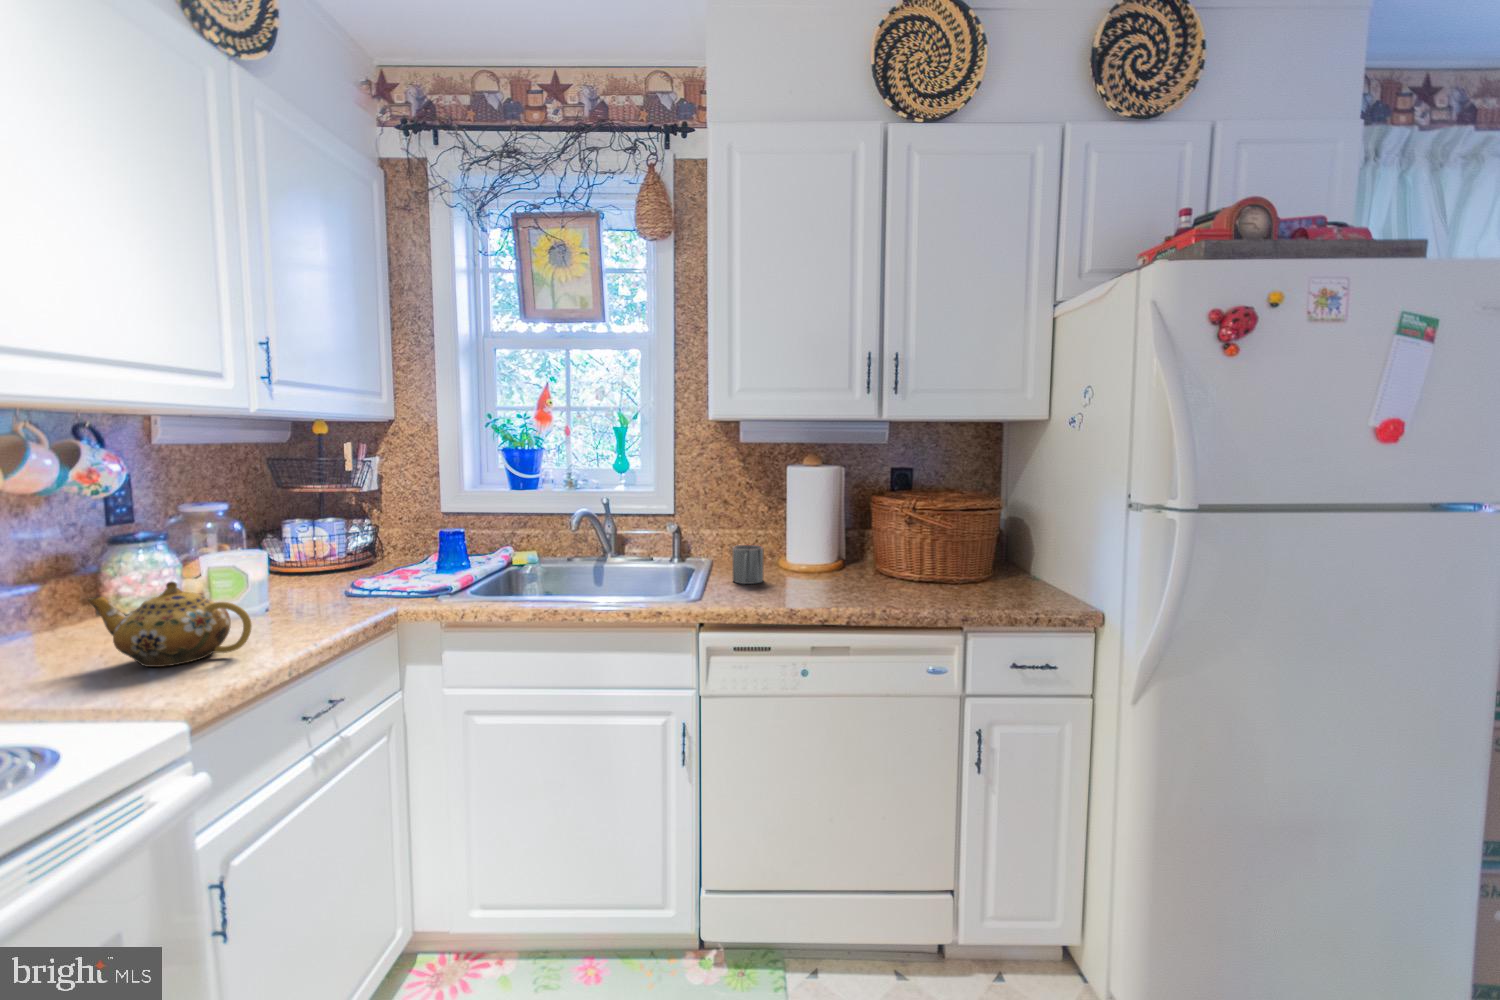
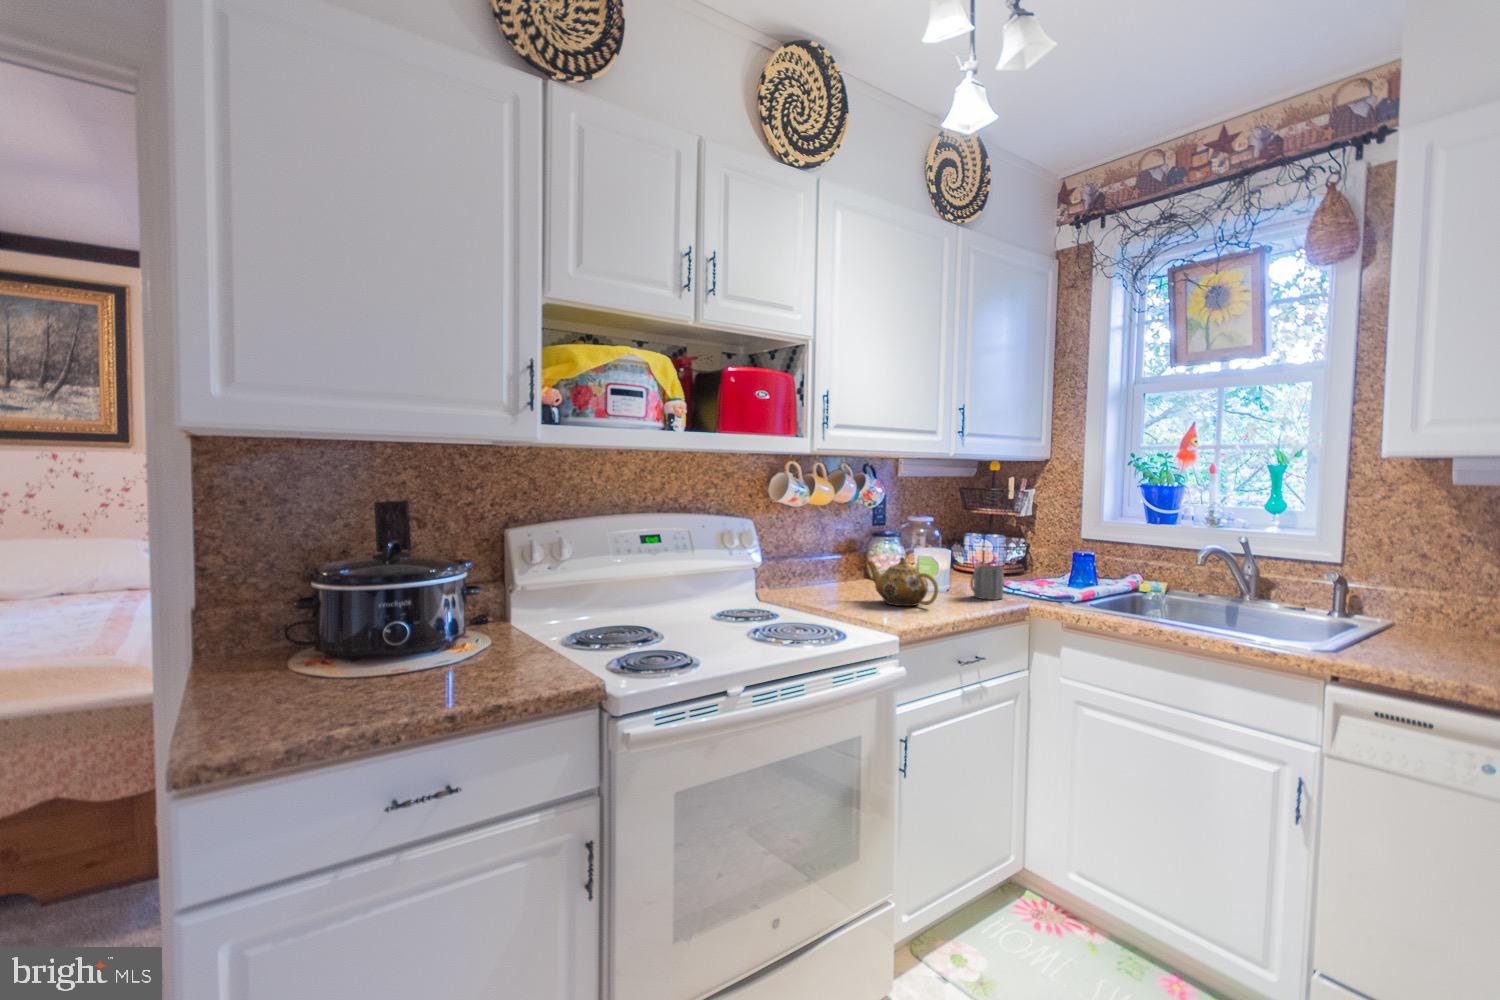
mug: present [732,545,764,584] -> present [970,565,1004,600]

